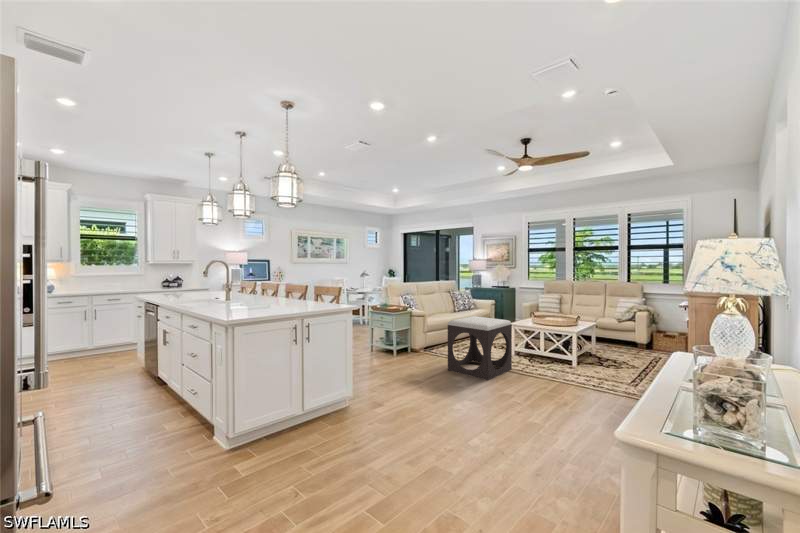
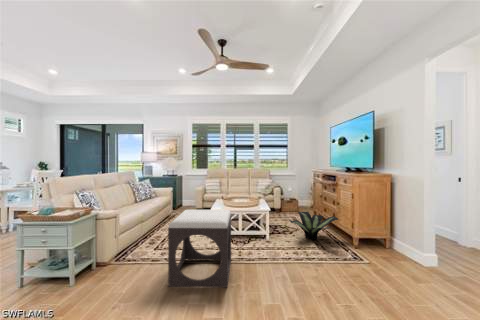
potted plant: none [602,342,680,378] -> present [289,212,338,240]

